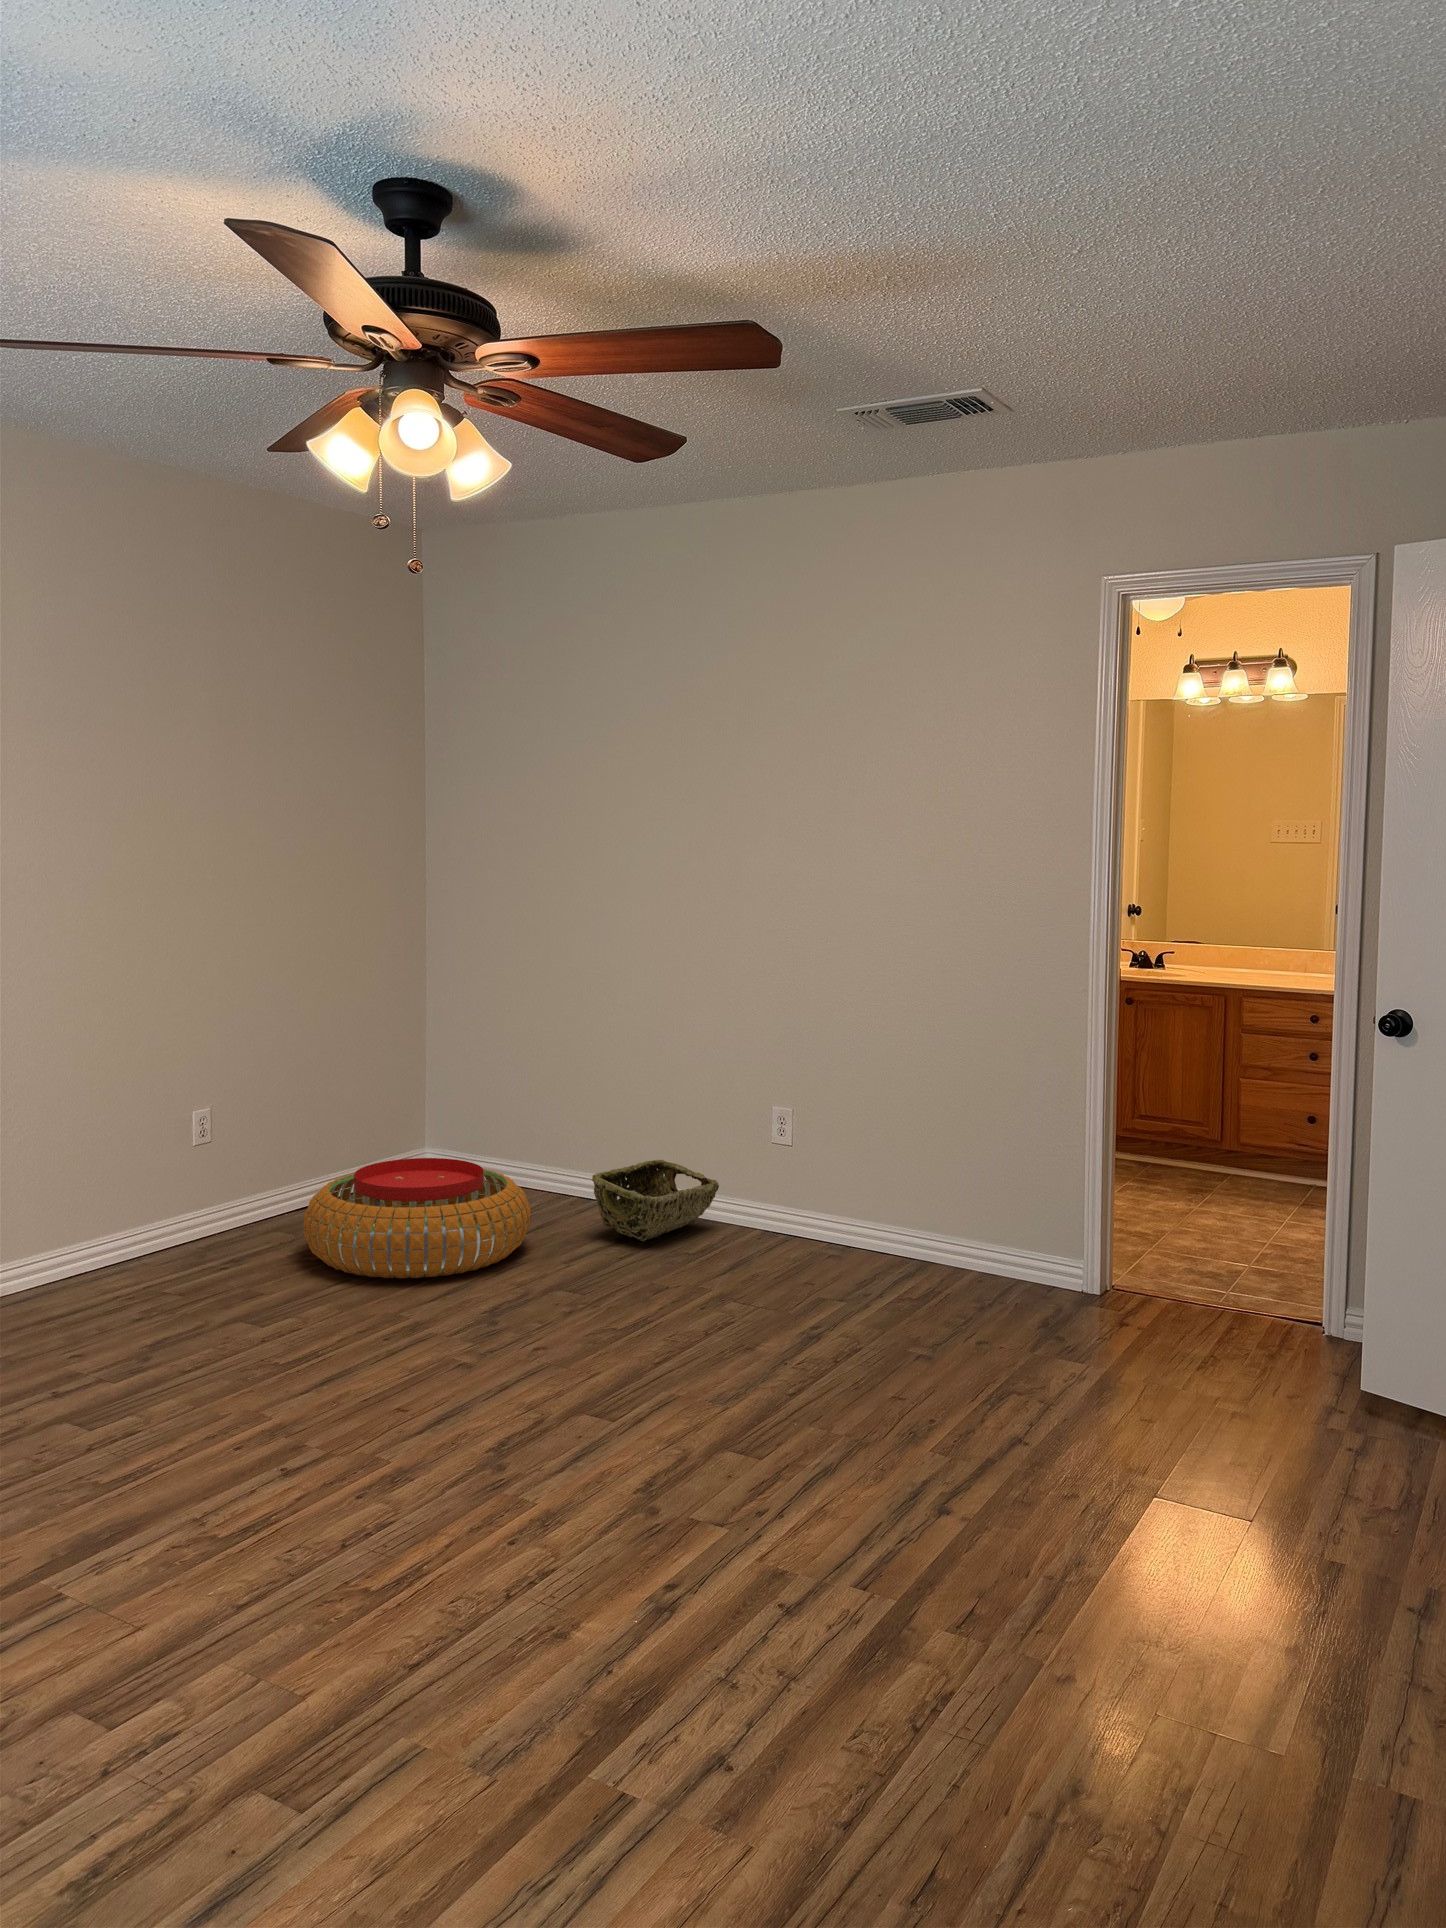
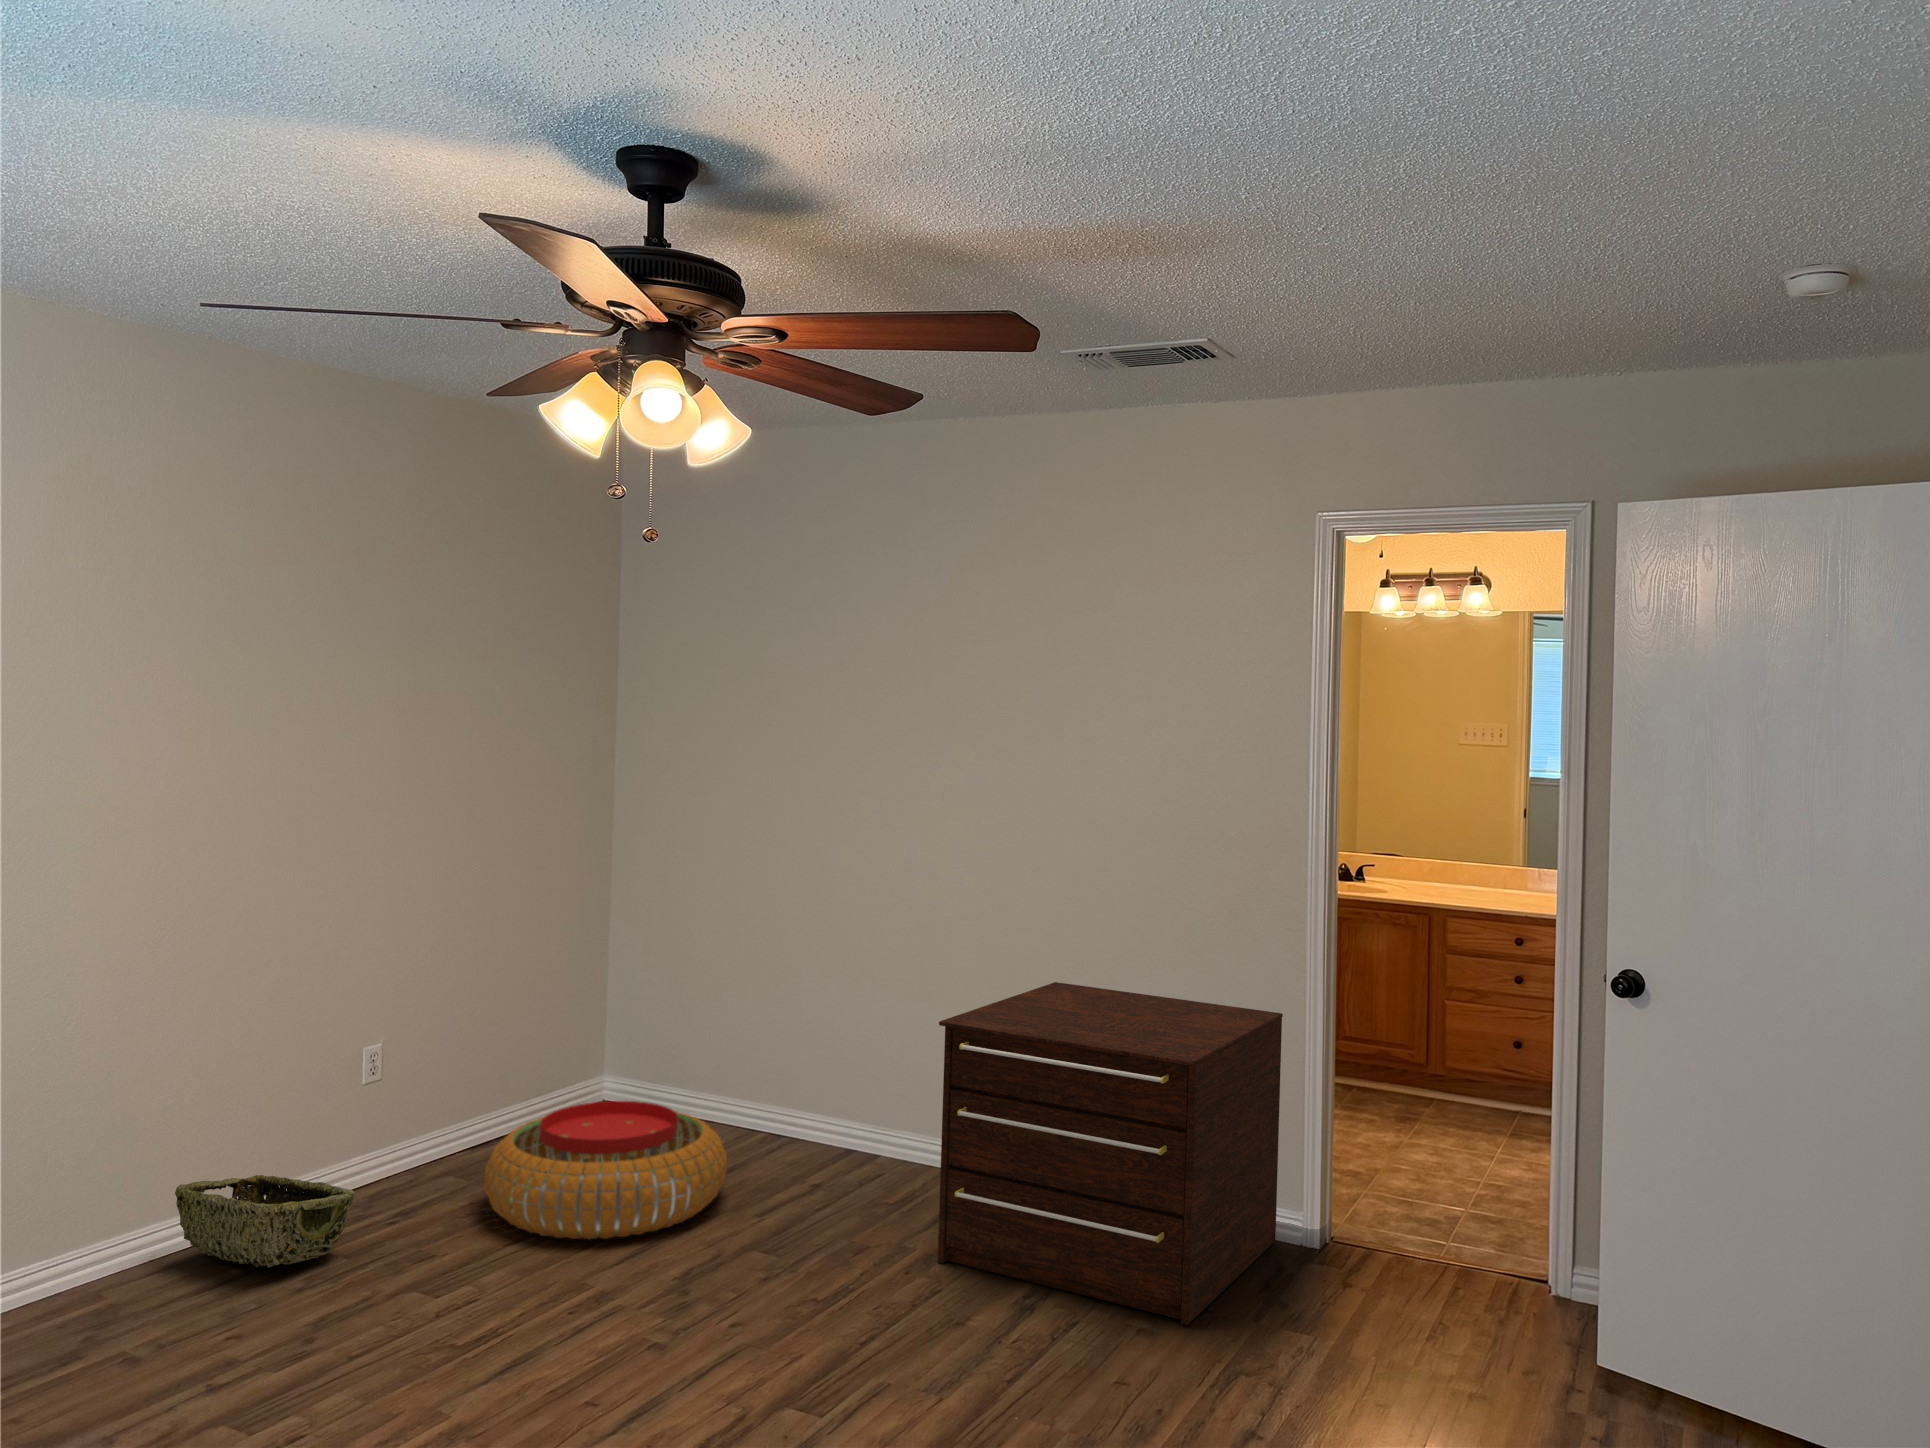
dresser: none [726,1046,1064,1355] -> present [938,982,1283,1325]
woven basket: present [592,1160,719,1241] -> present [175,1175,355,1268]

